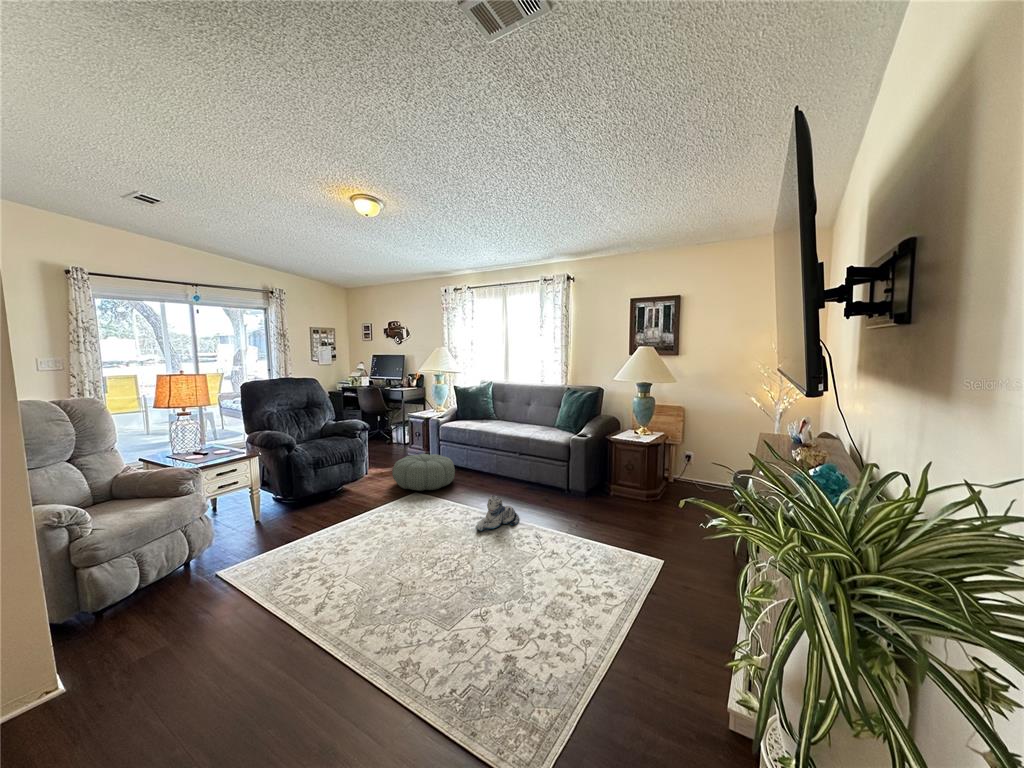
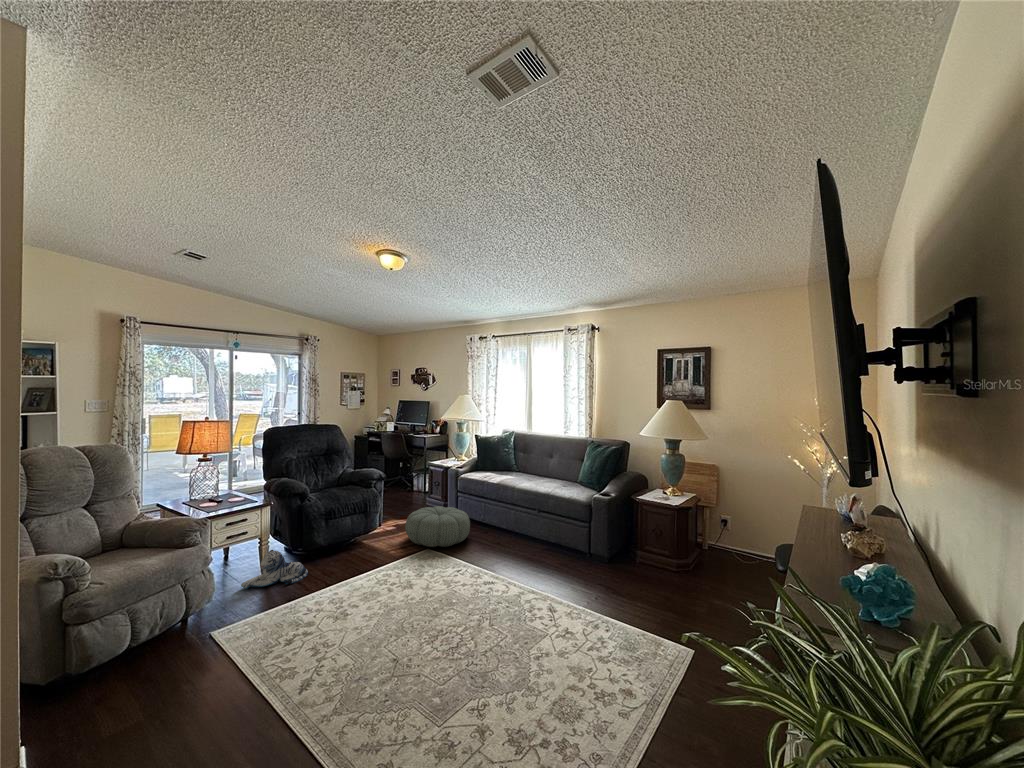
plush toy: present [476,495,519,531] -> present [241,550,308,589]

